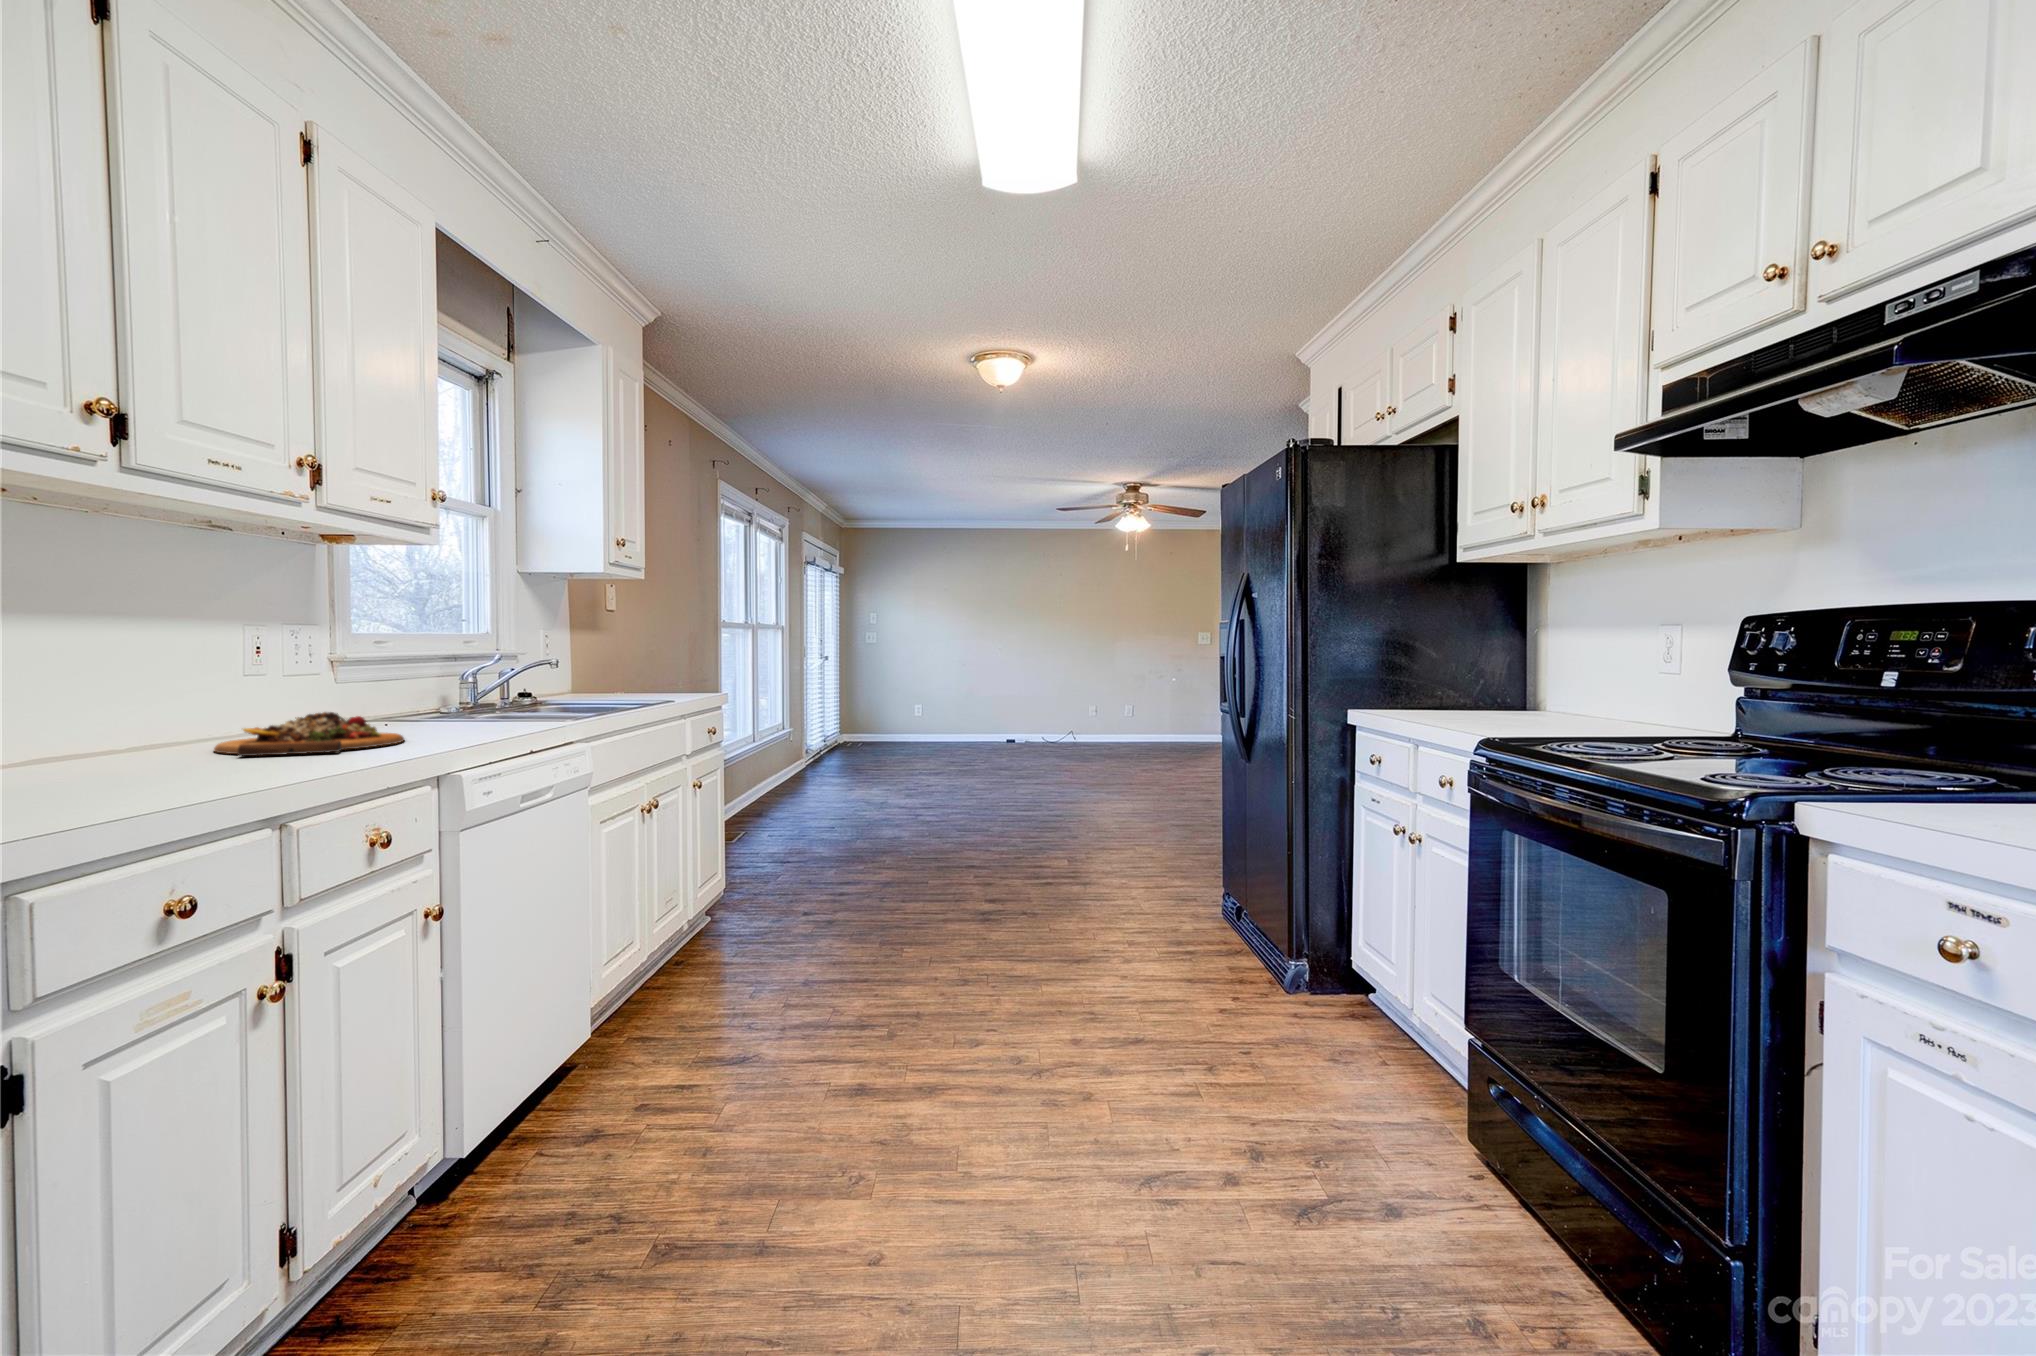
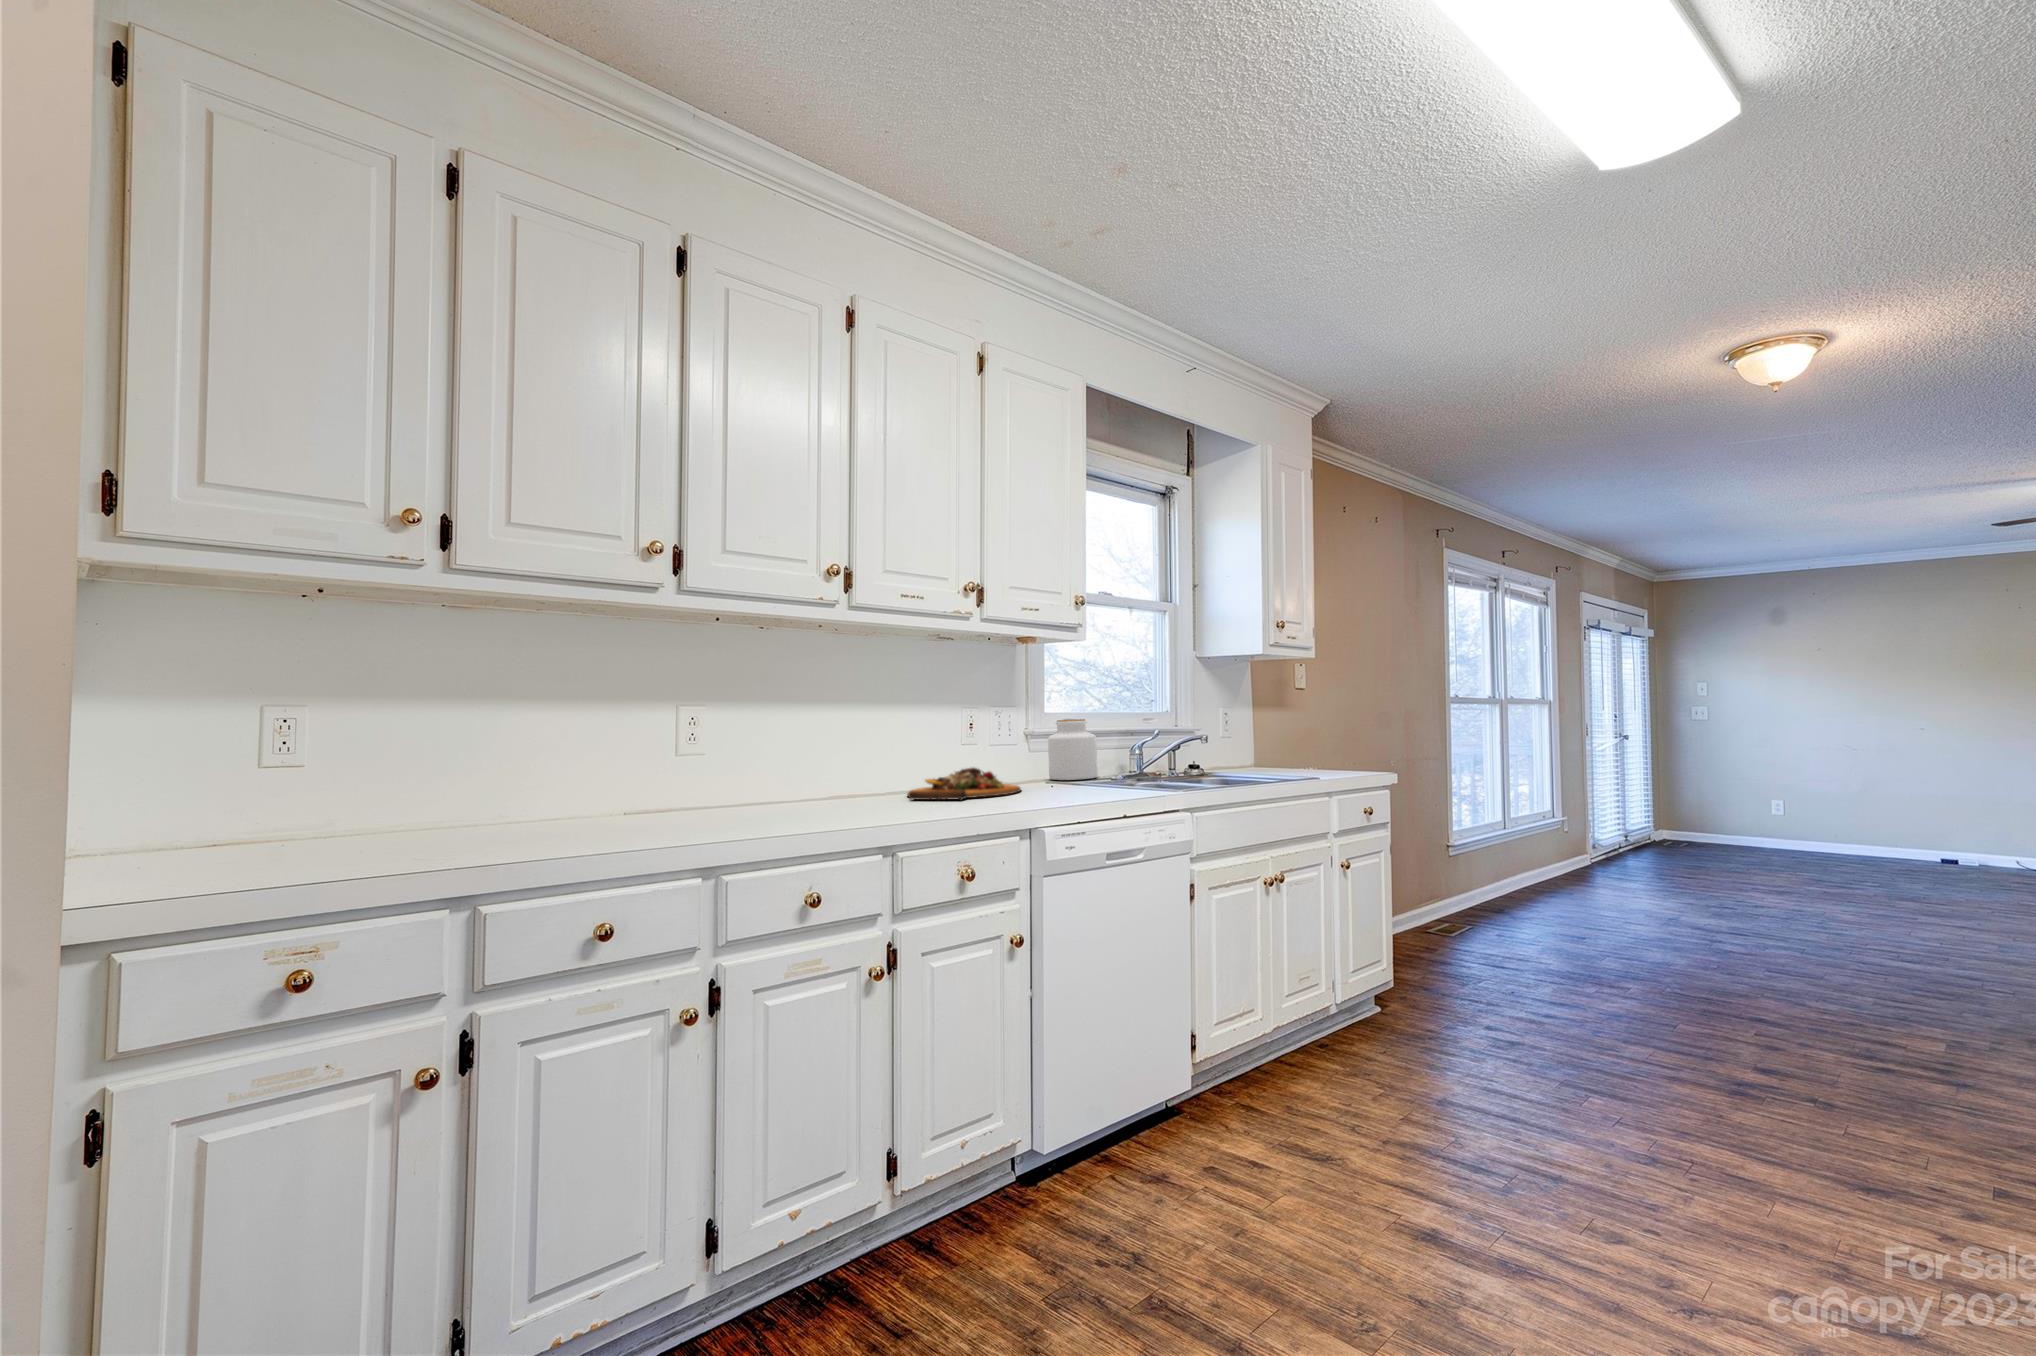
jar: none [406,656,474,726] -> present [1048,719,1098,780]

